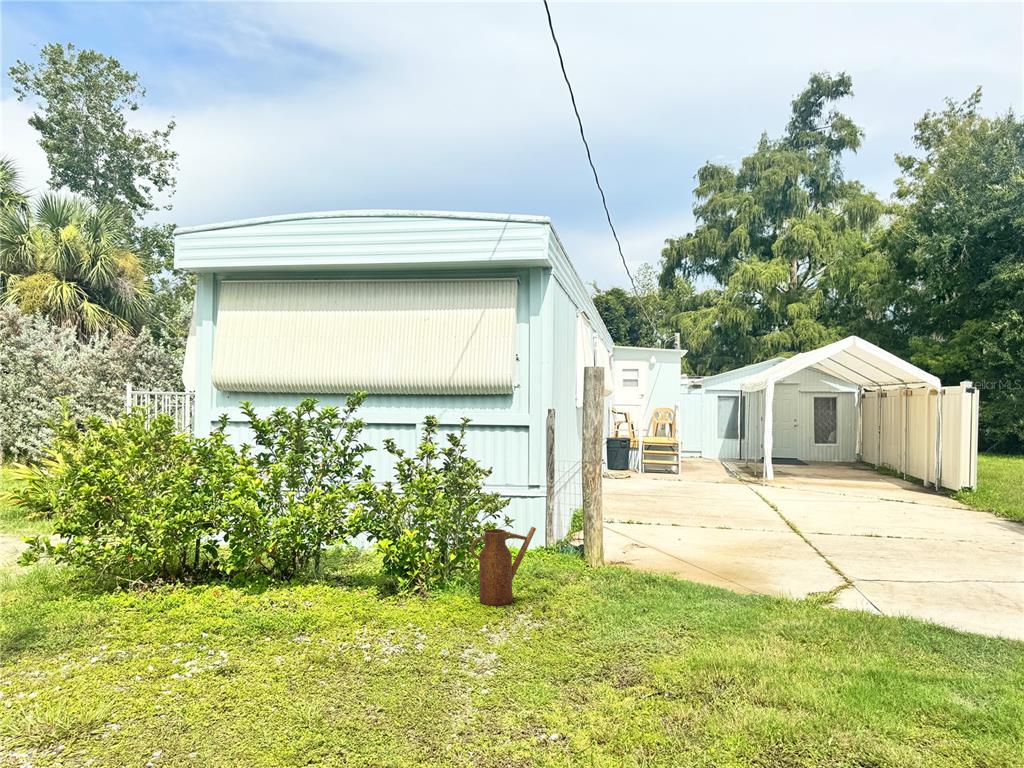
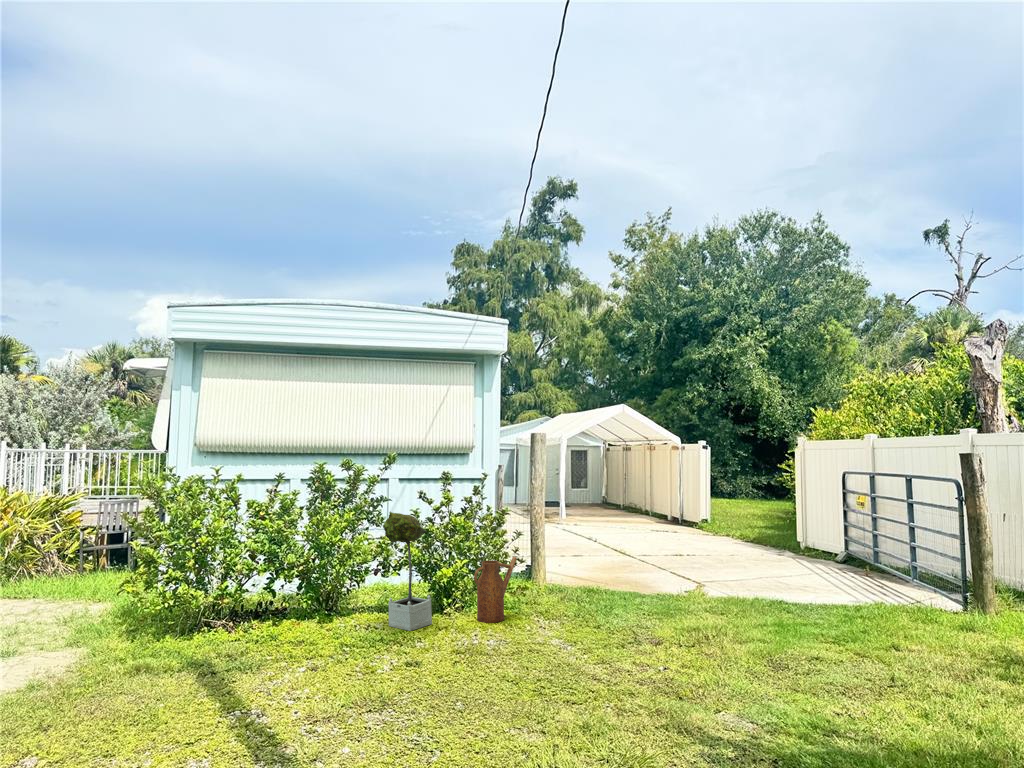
potted tree: none [368,465,424,604] -> present [383,512,432,631]

